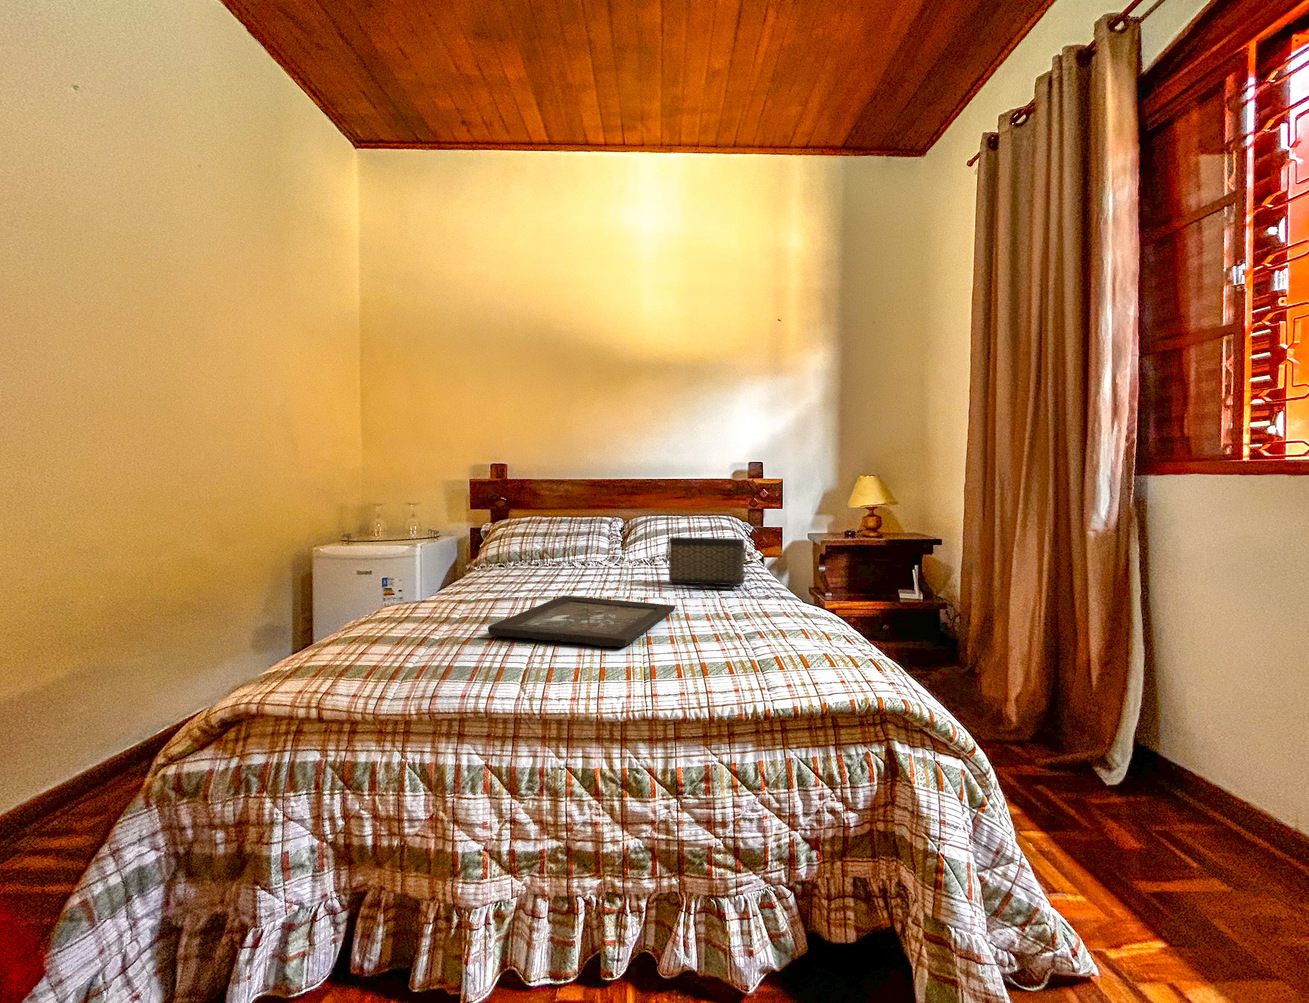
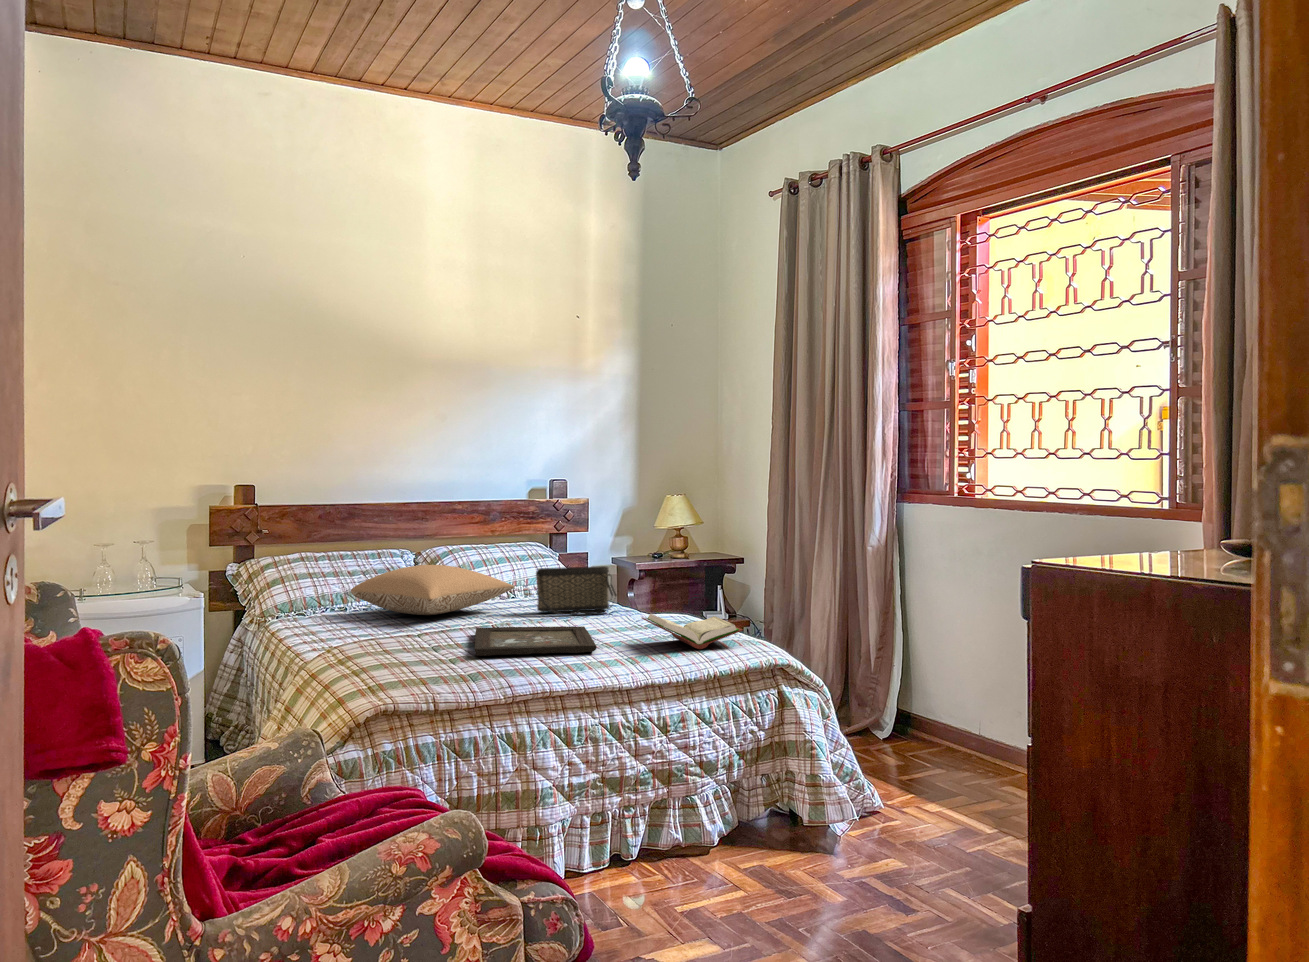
pillow: none [515,530,654,576] -> present [351,565,514,615]
book: none [705,601,838,662] -> present [642,614,743,649]

